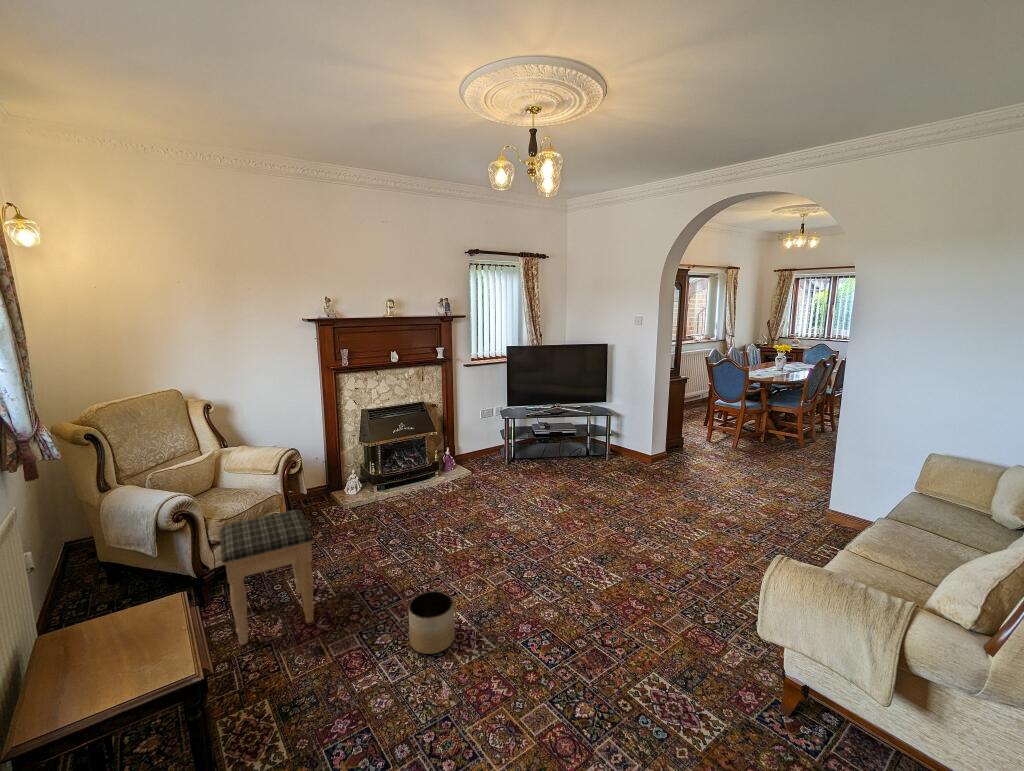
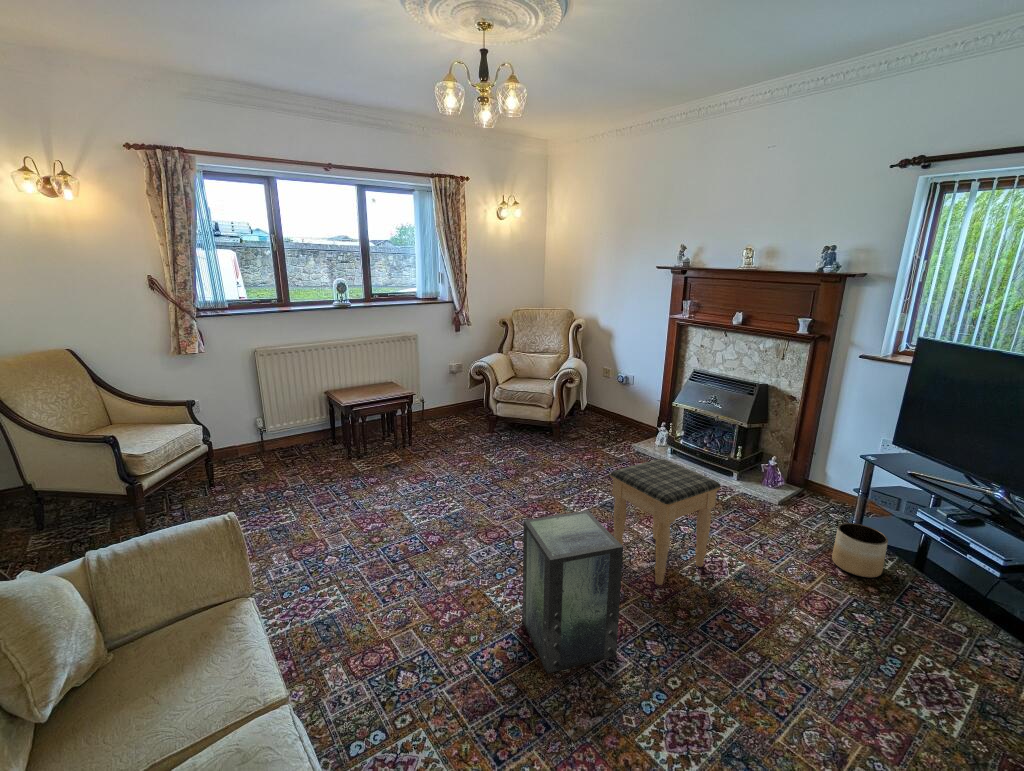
storage box: none [301,565,392,738] -> present [523,510,623,673]
planter: present [409,591,455,654] -> present [832,523,888,578]

